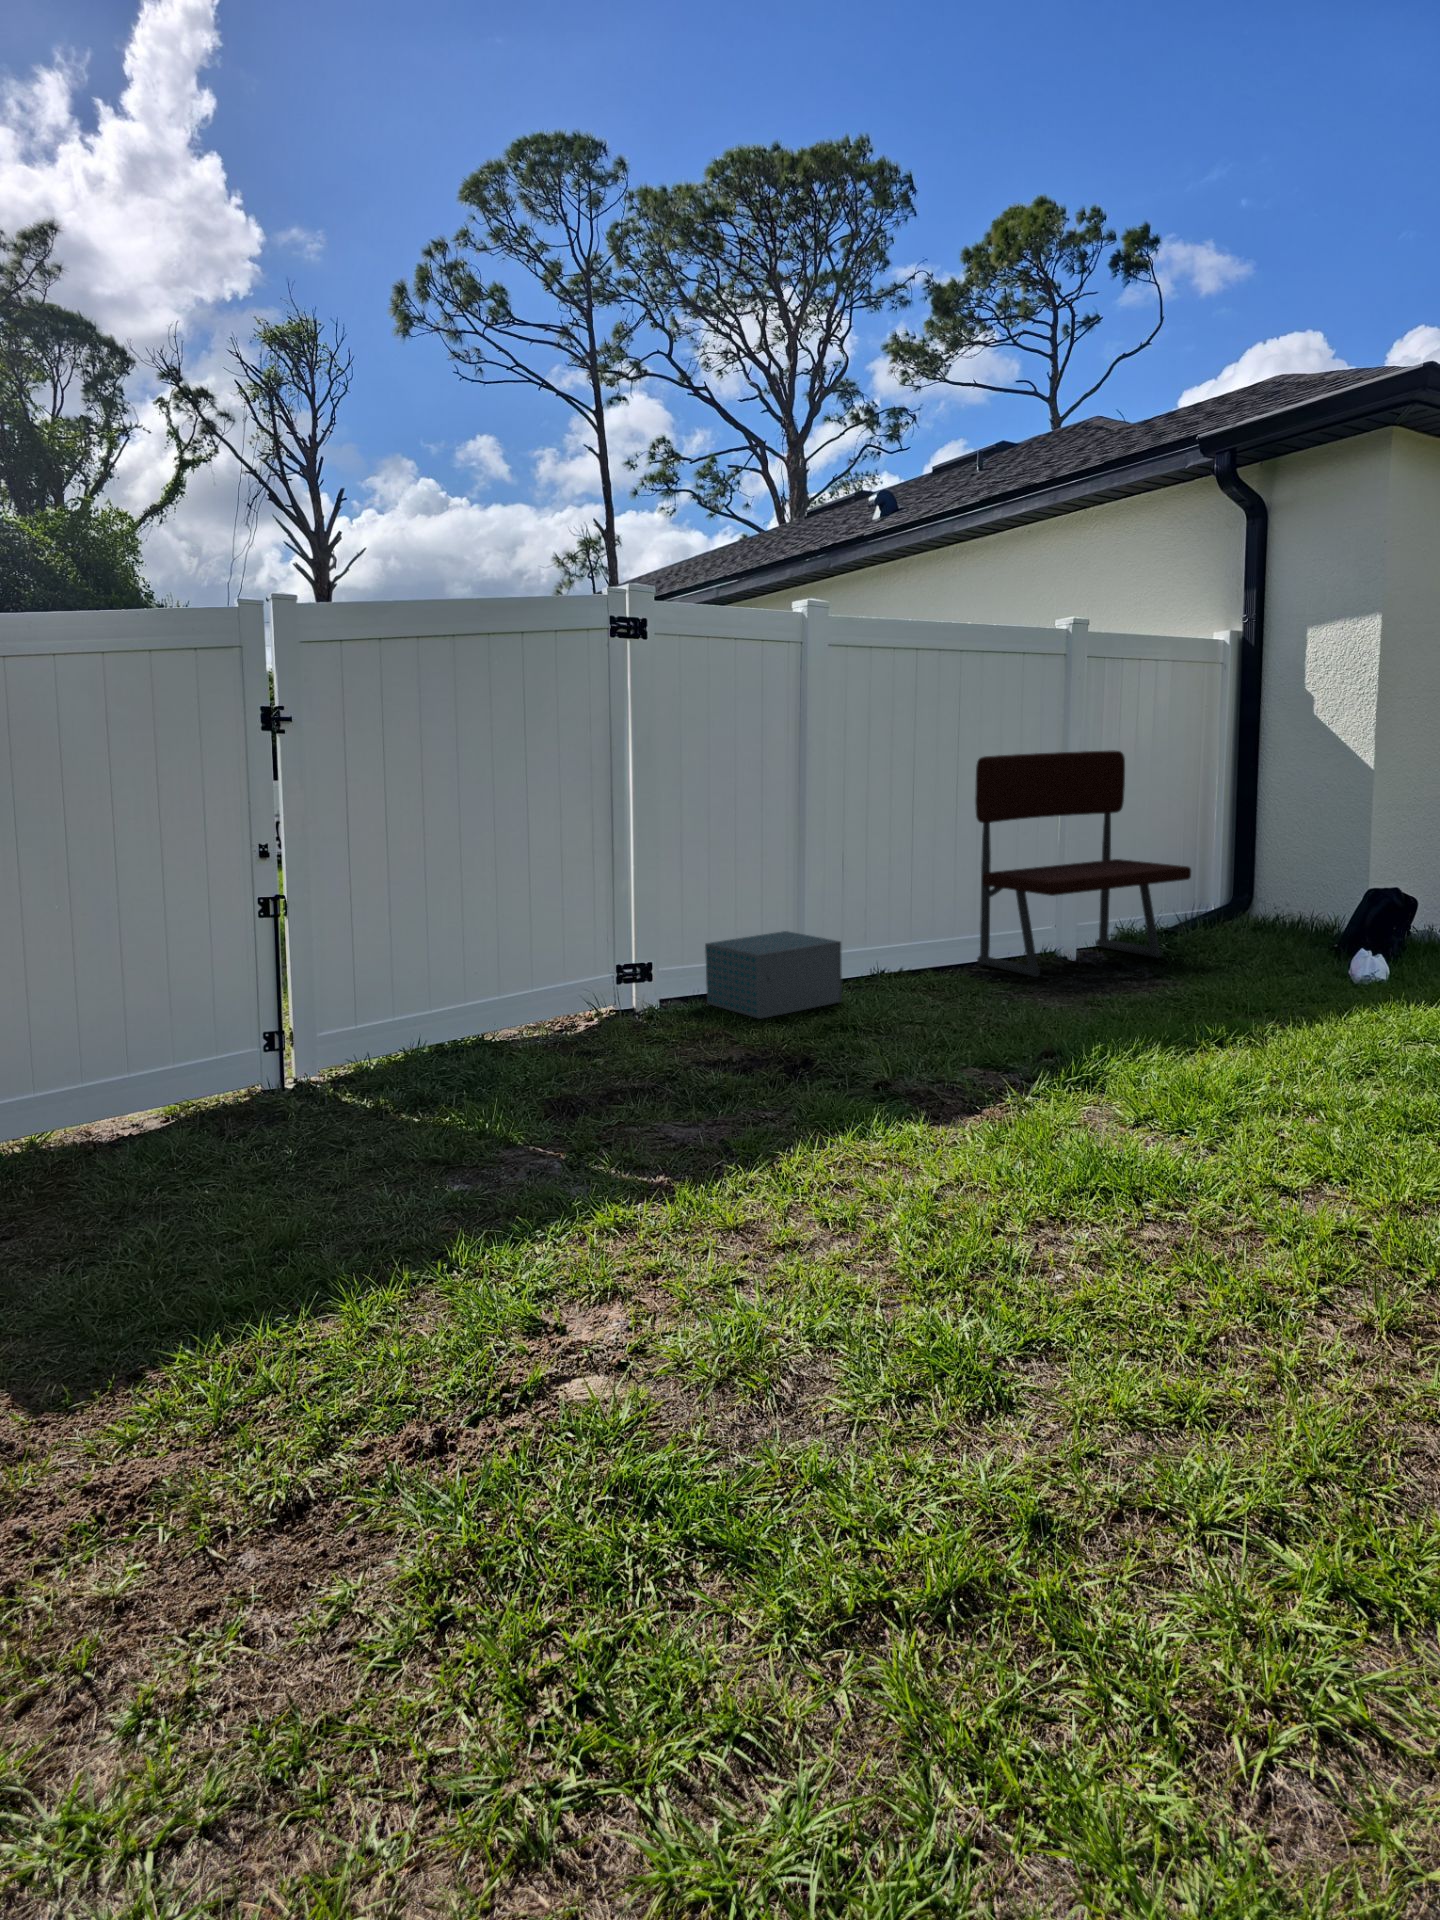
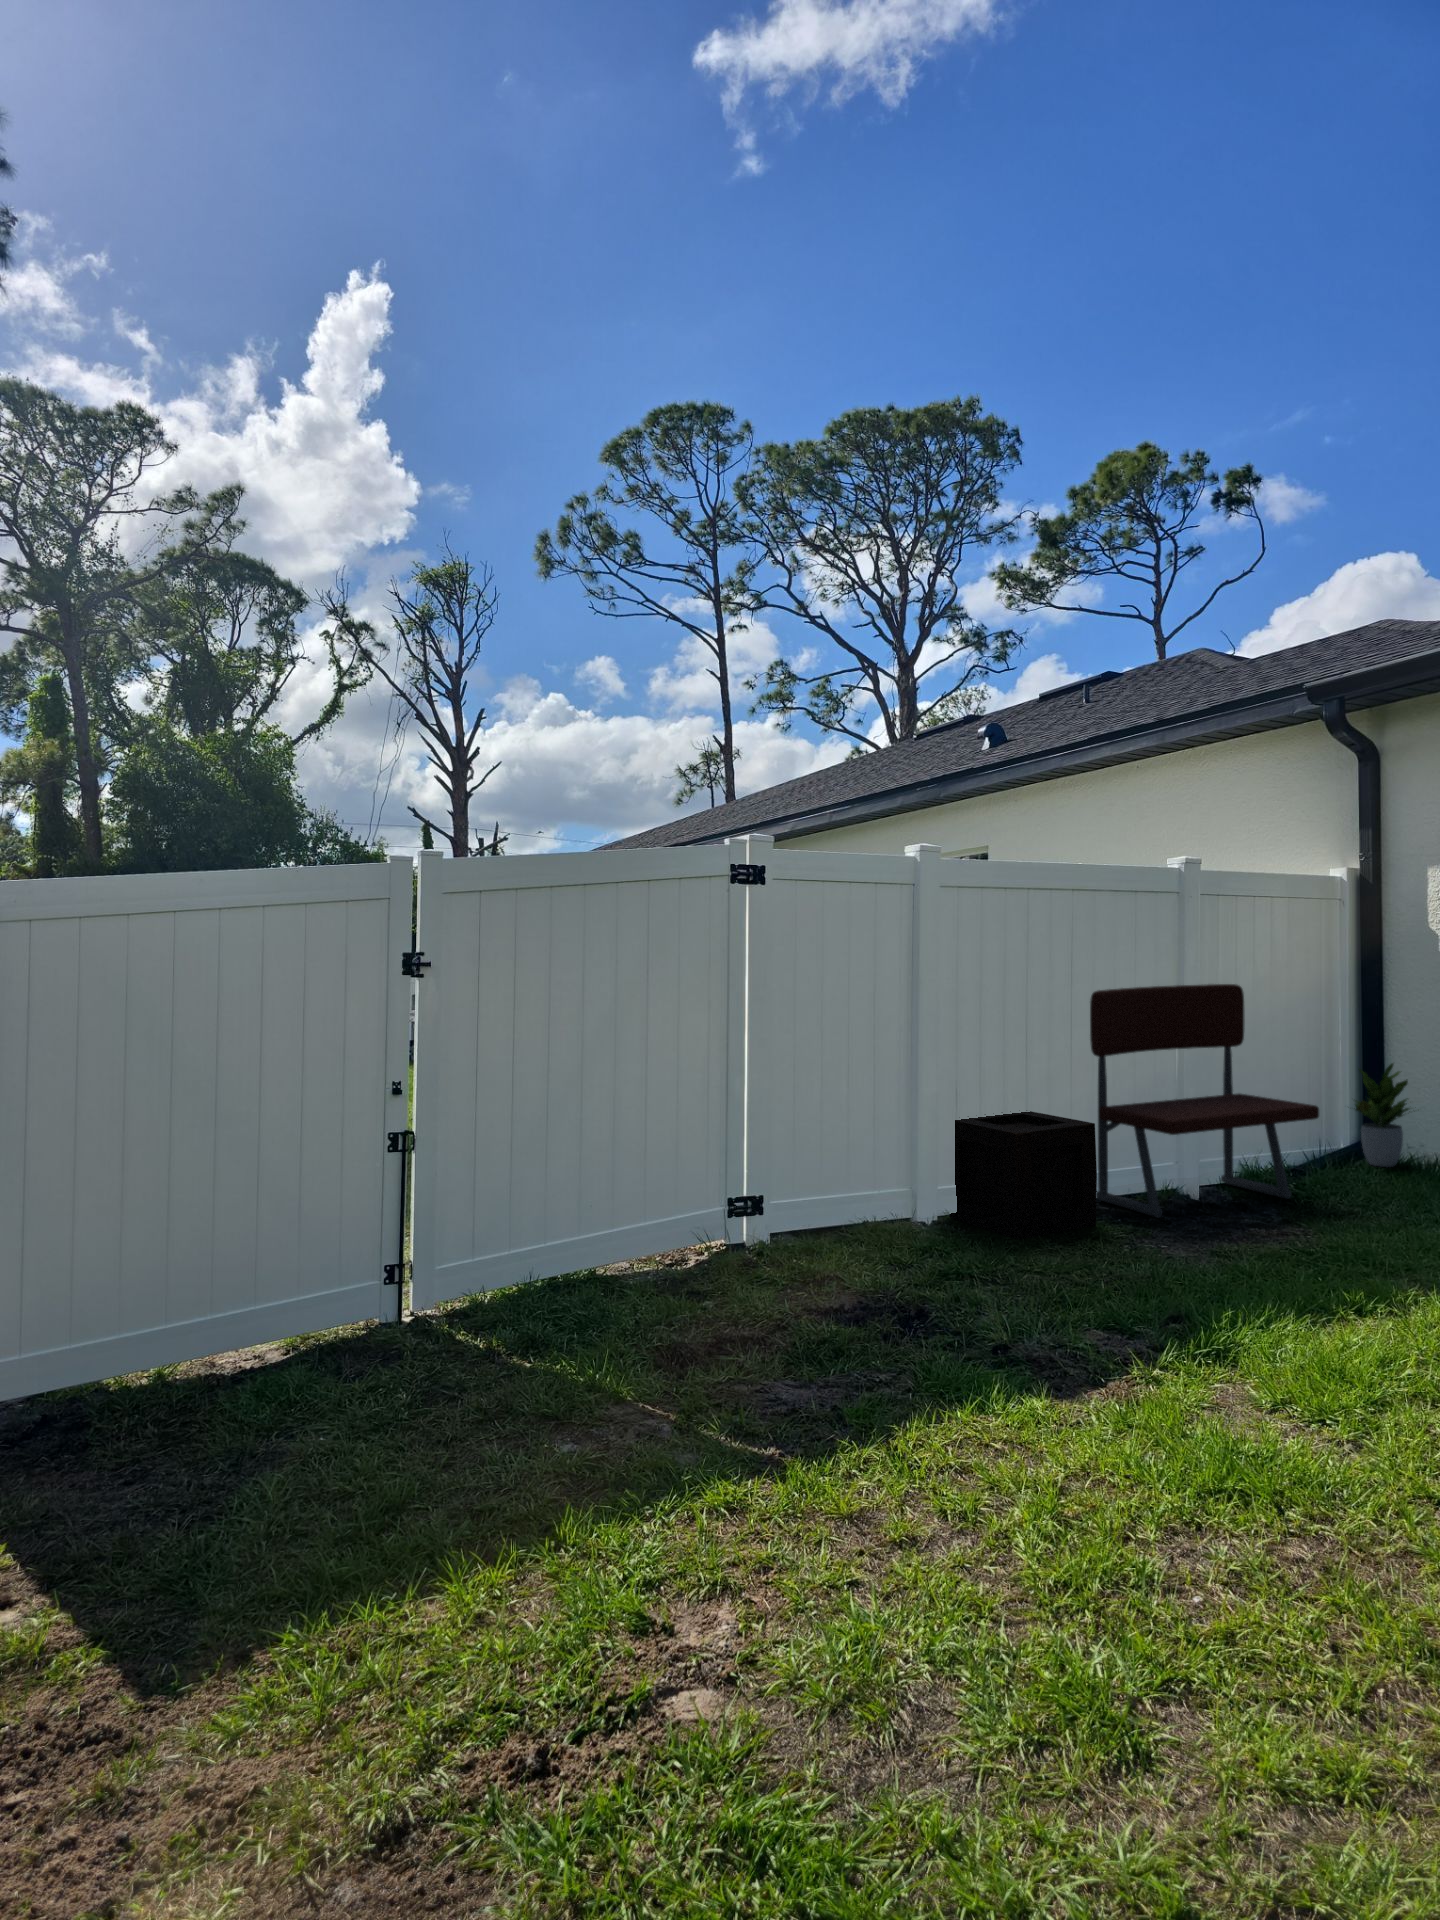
potted plant: none [1215,829,1286,929] -> present [1354,1063,1409,1167]
wooden crate: none [834,878,979,1000] -> present [949,1111,1097,1240]
storage box: present [705,931,842,1019] -> none [817,1163,955,1257]

